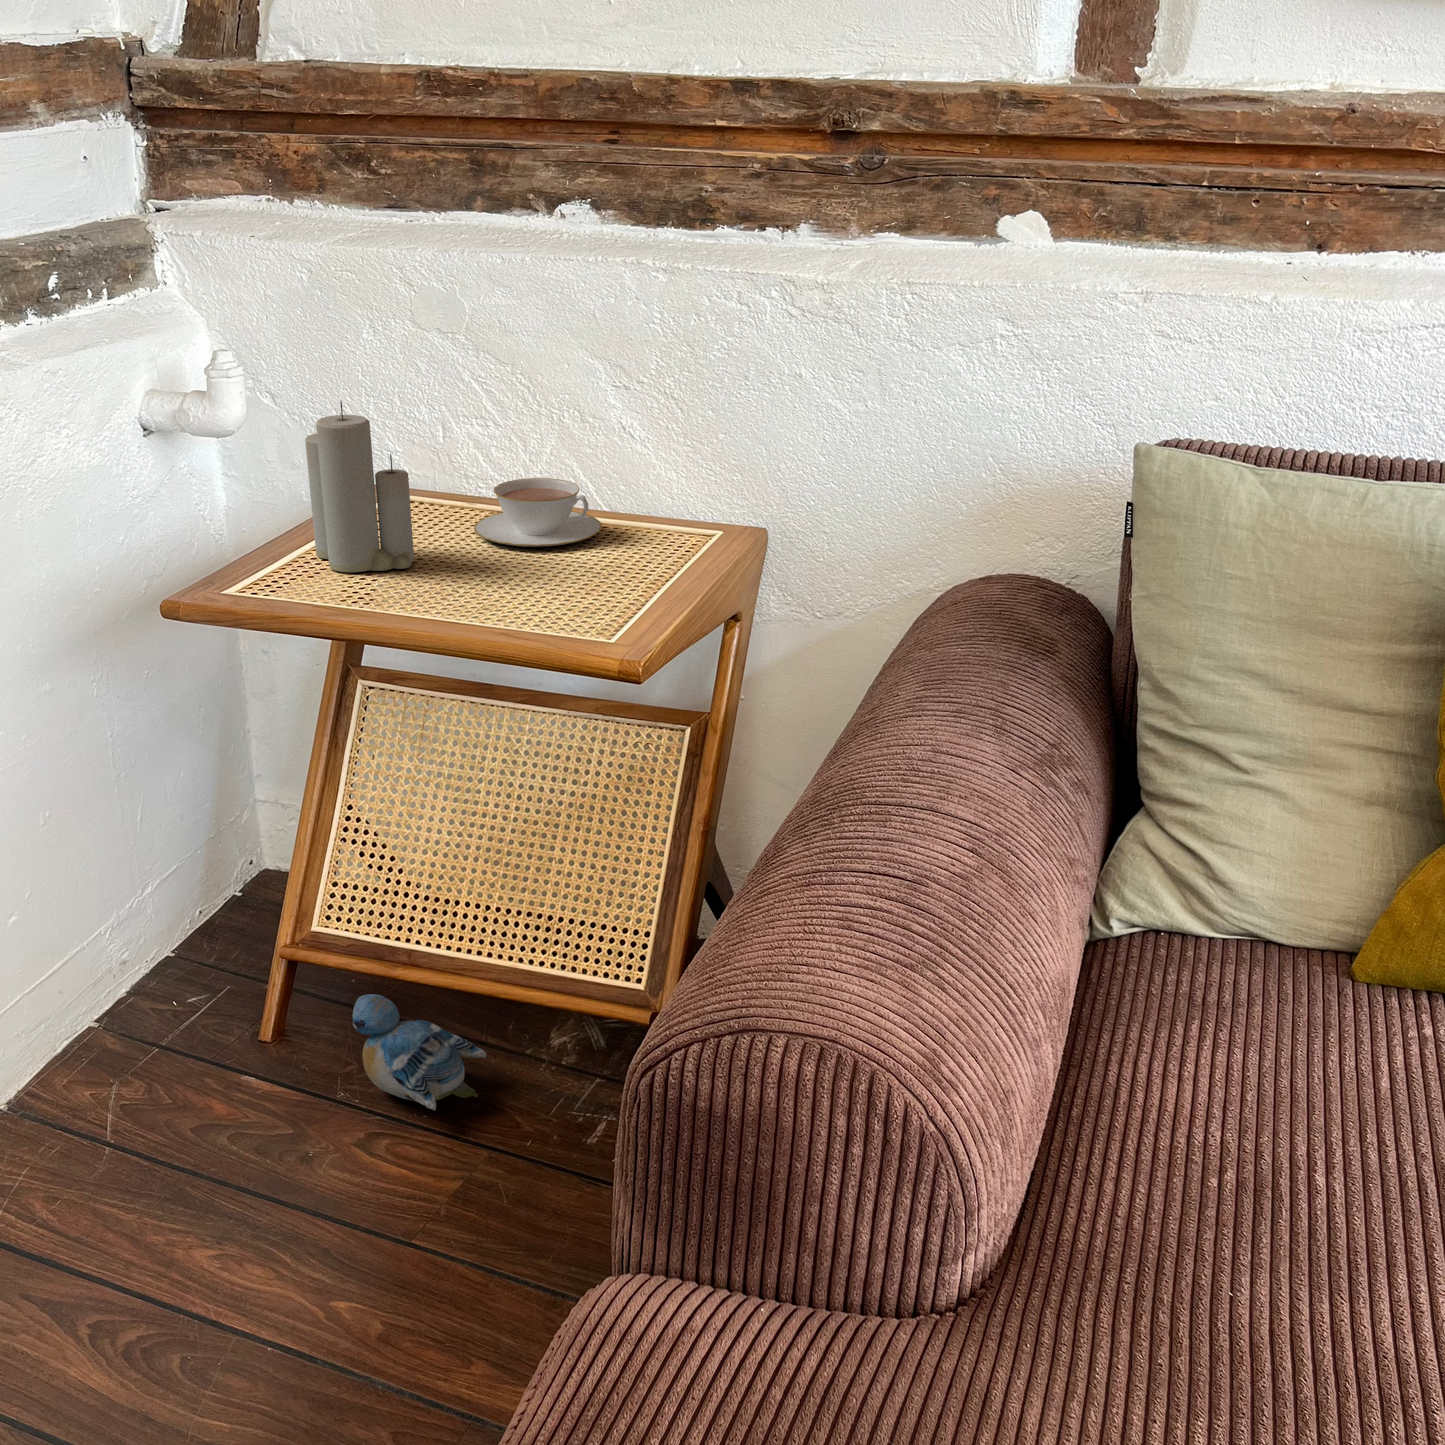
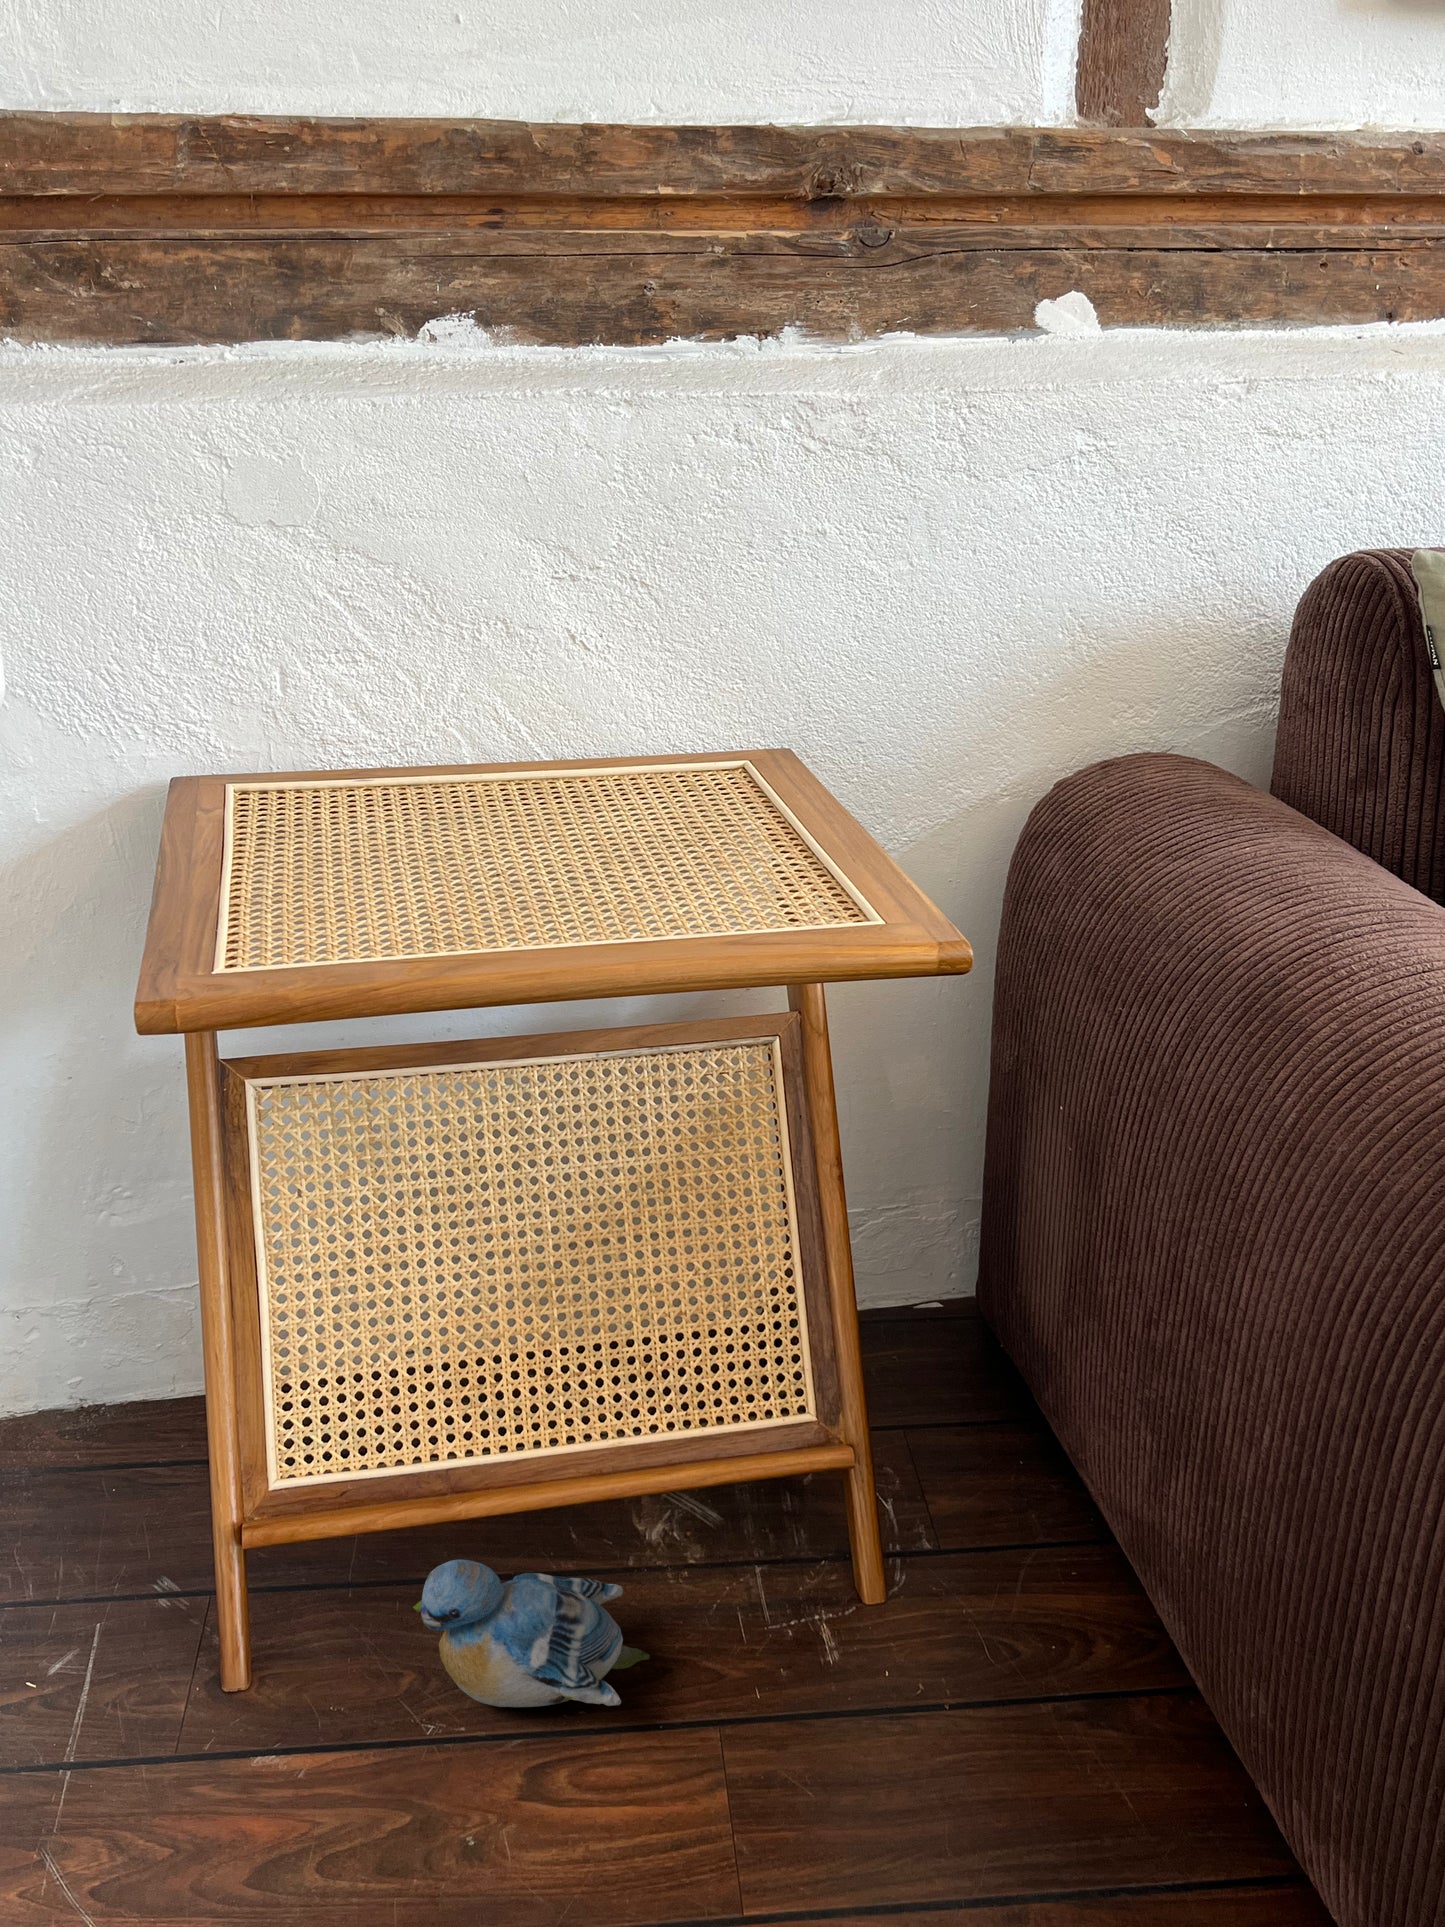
candle: present [305,401,414,572] -> none [238,600,450,889]
teacup: present [474,478,602,547] -> none [438,716,630,814]

